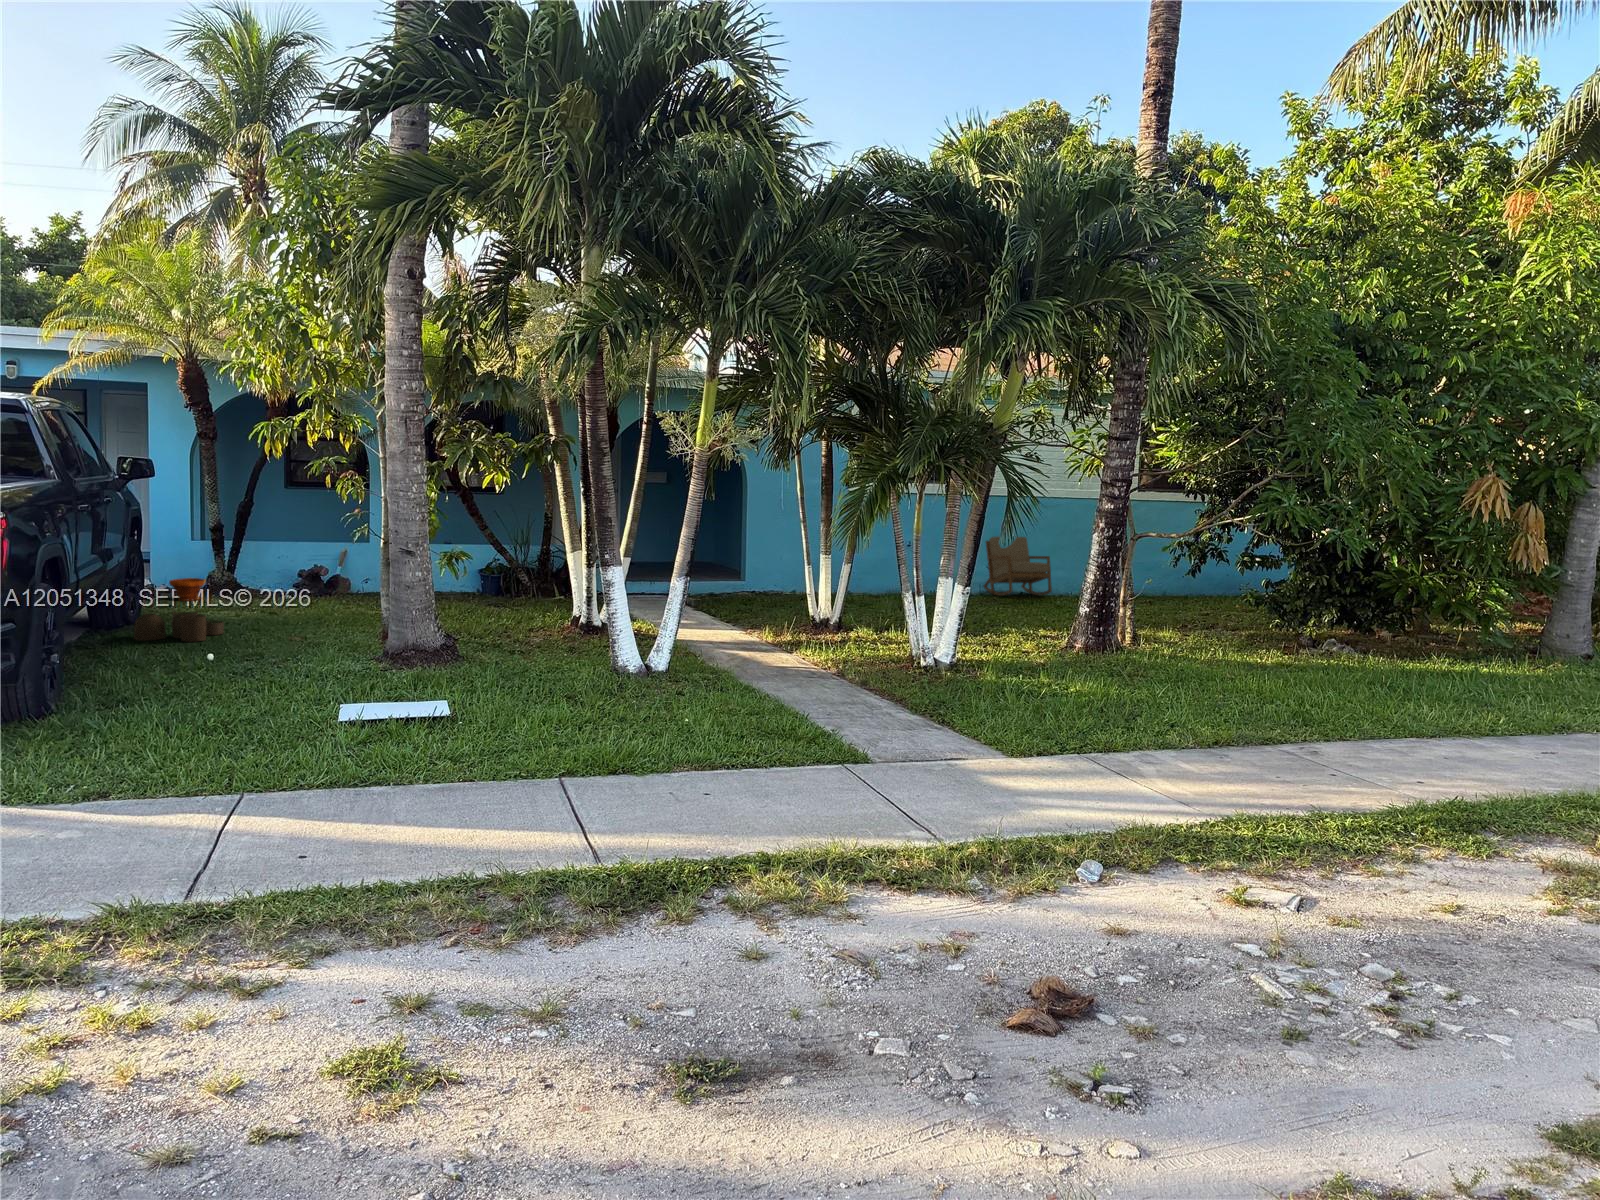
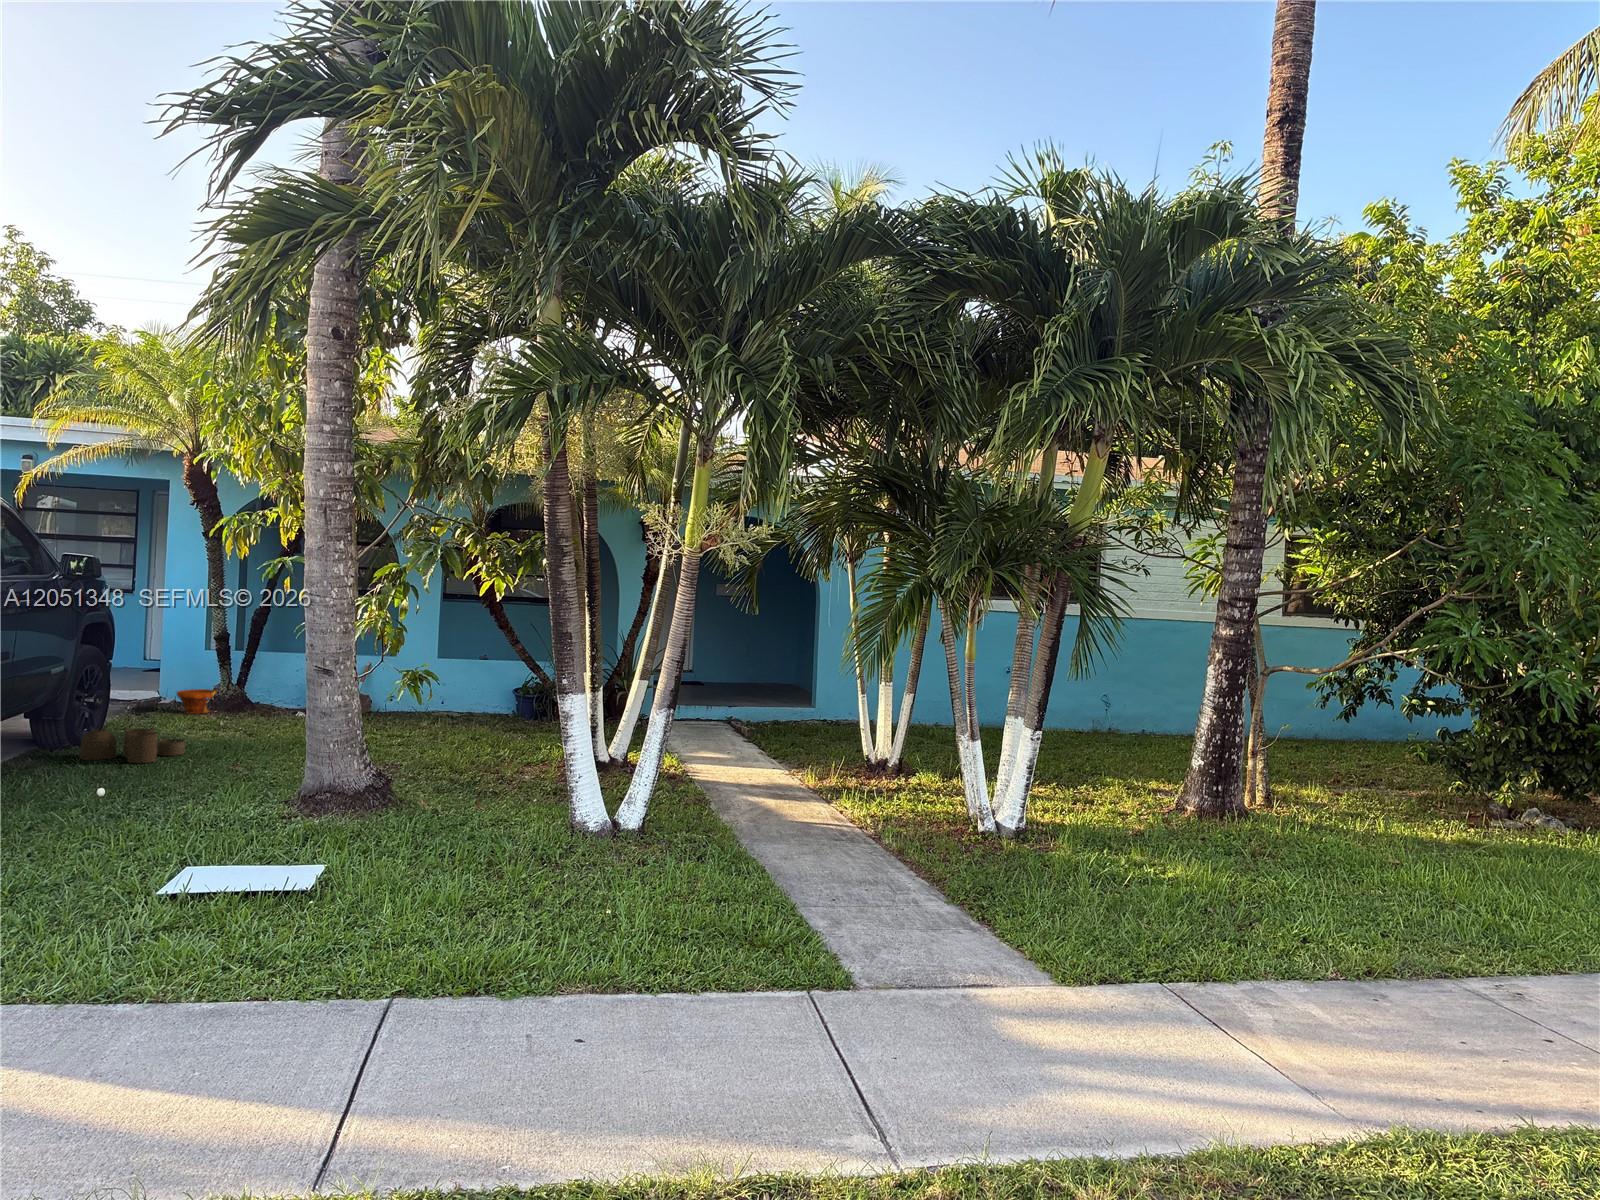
chair: present [984,536,1052,595] -> none [1094,666,1175,736]

